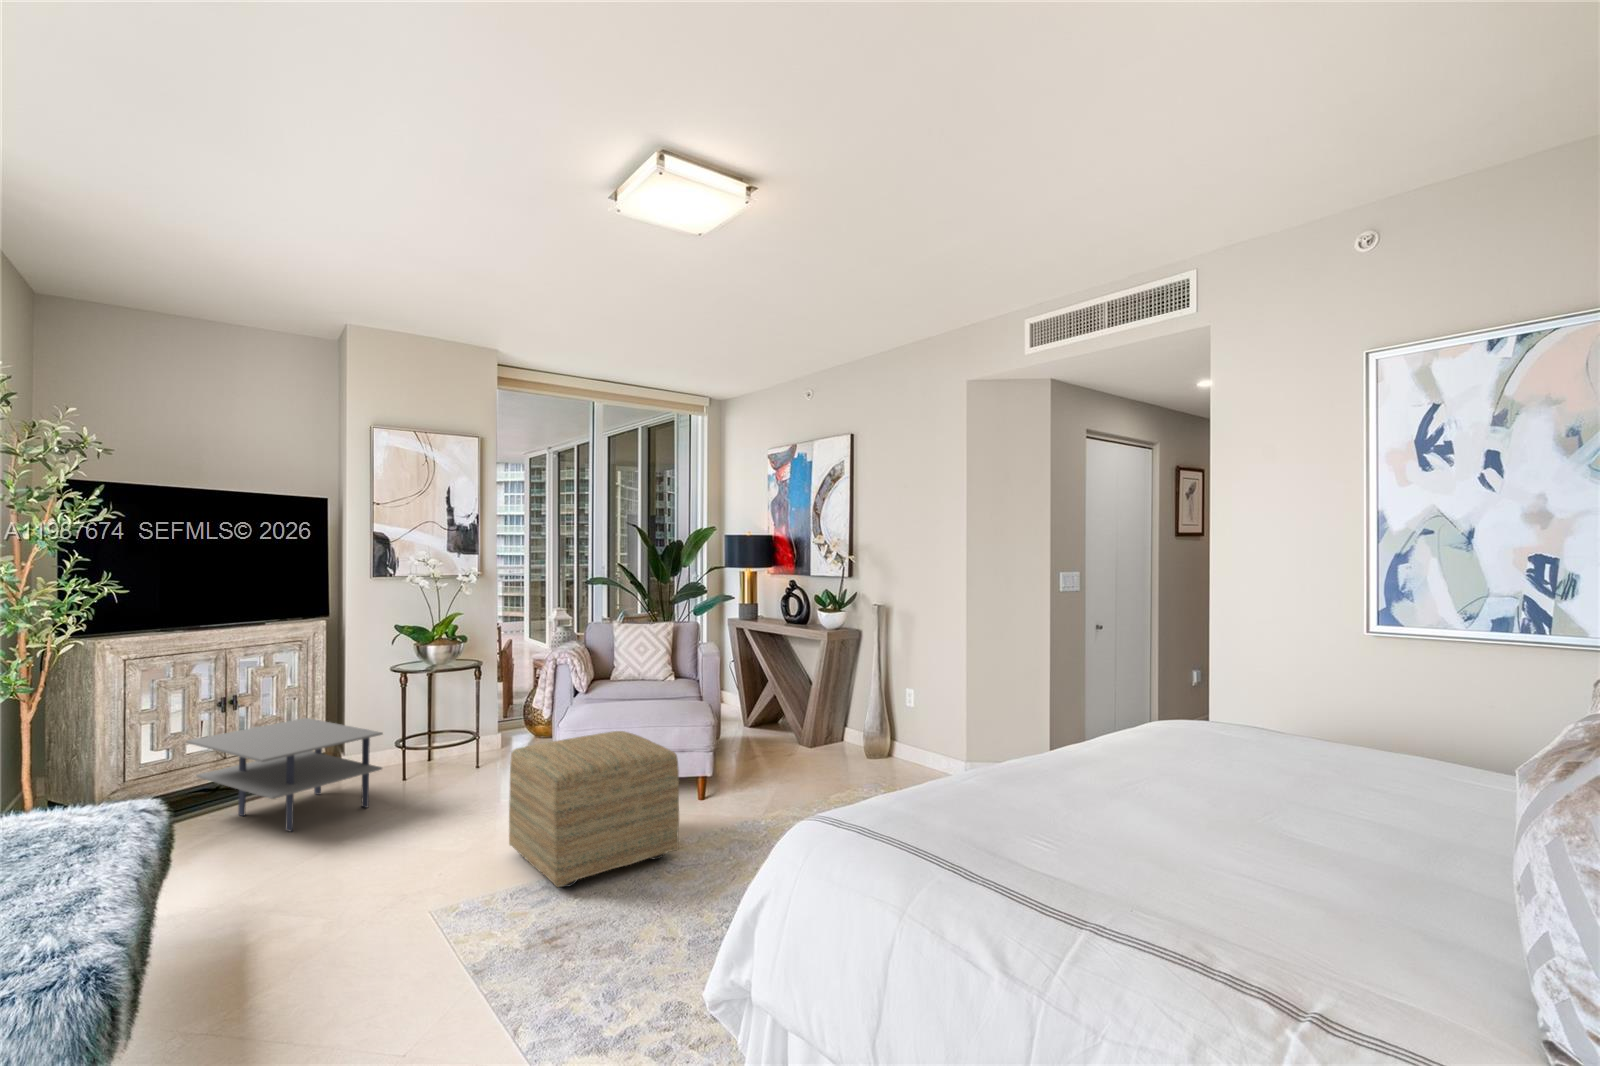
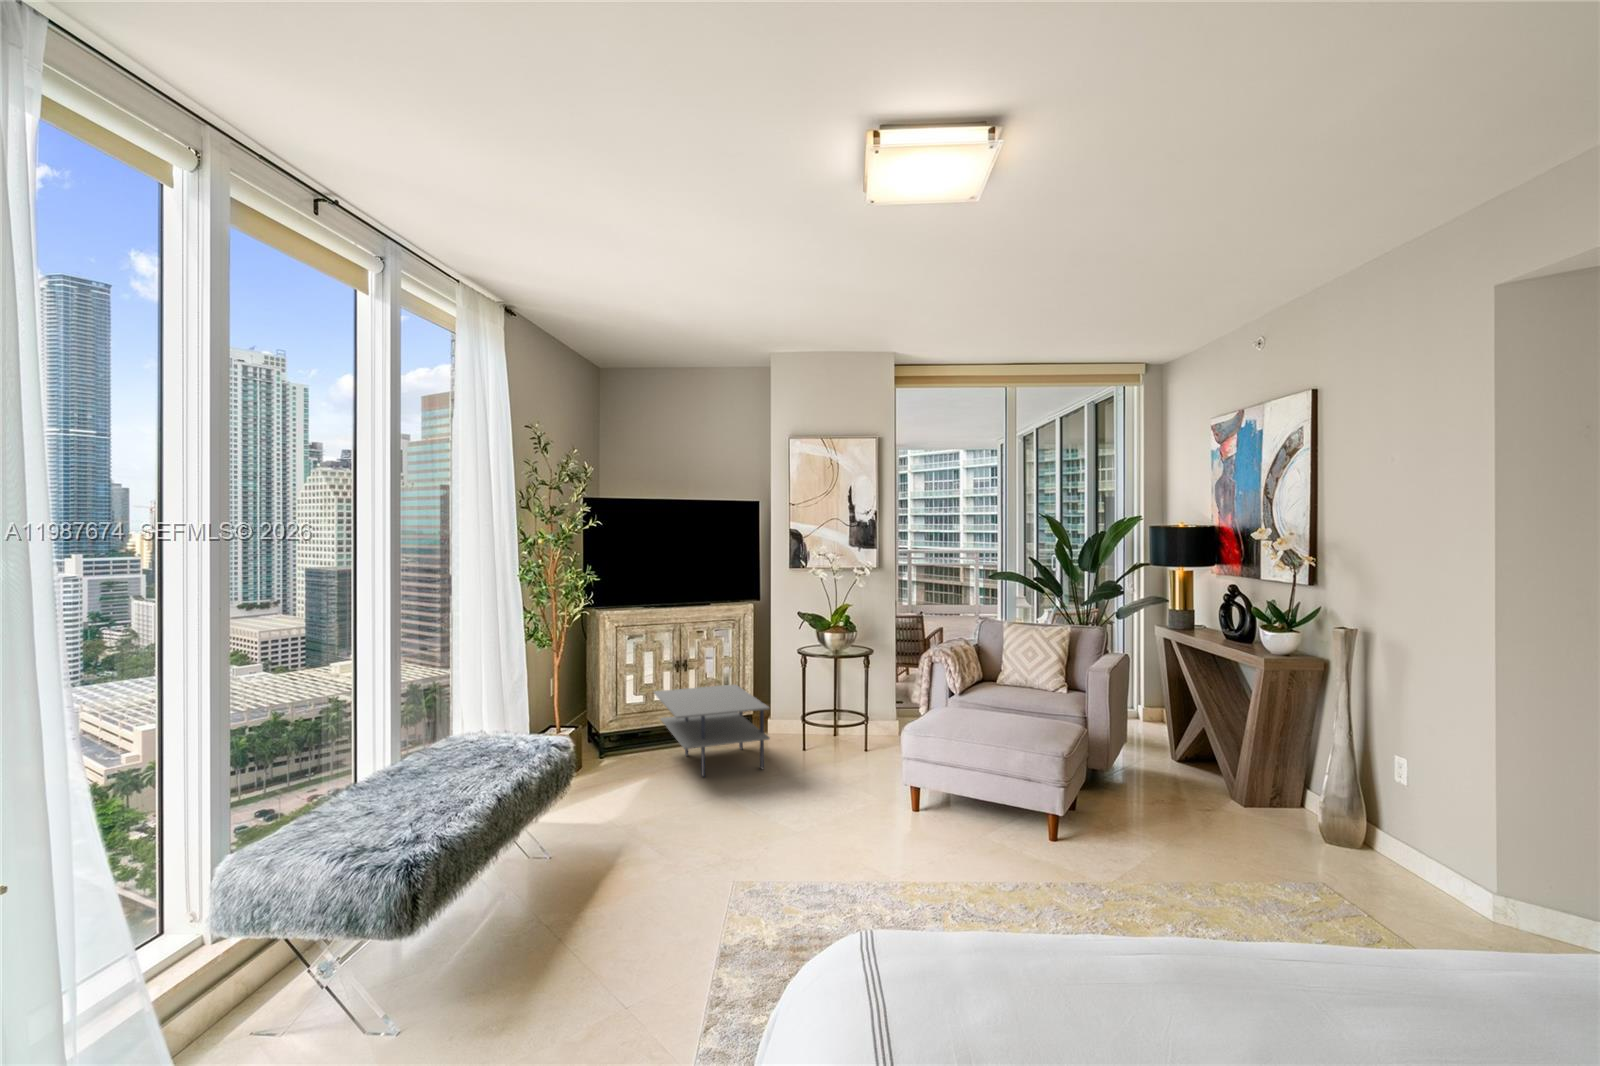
ottoman: present [509,731,679,887] -> none [829,746,975,896]

